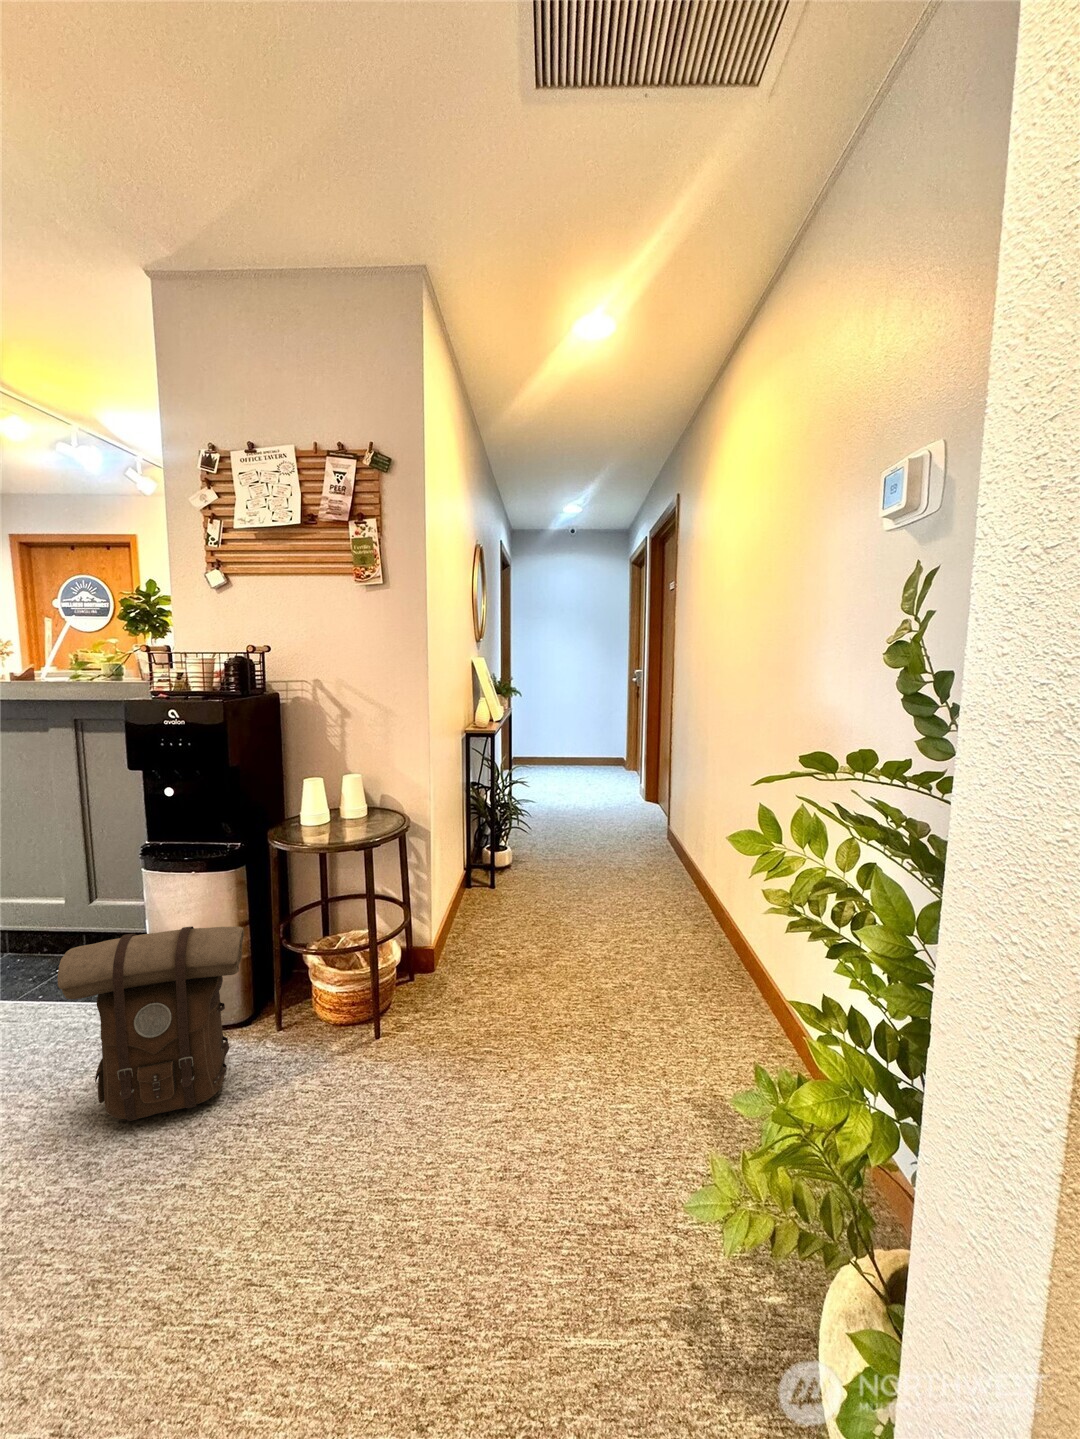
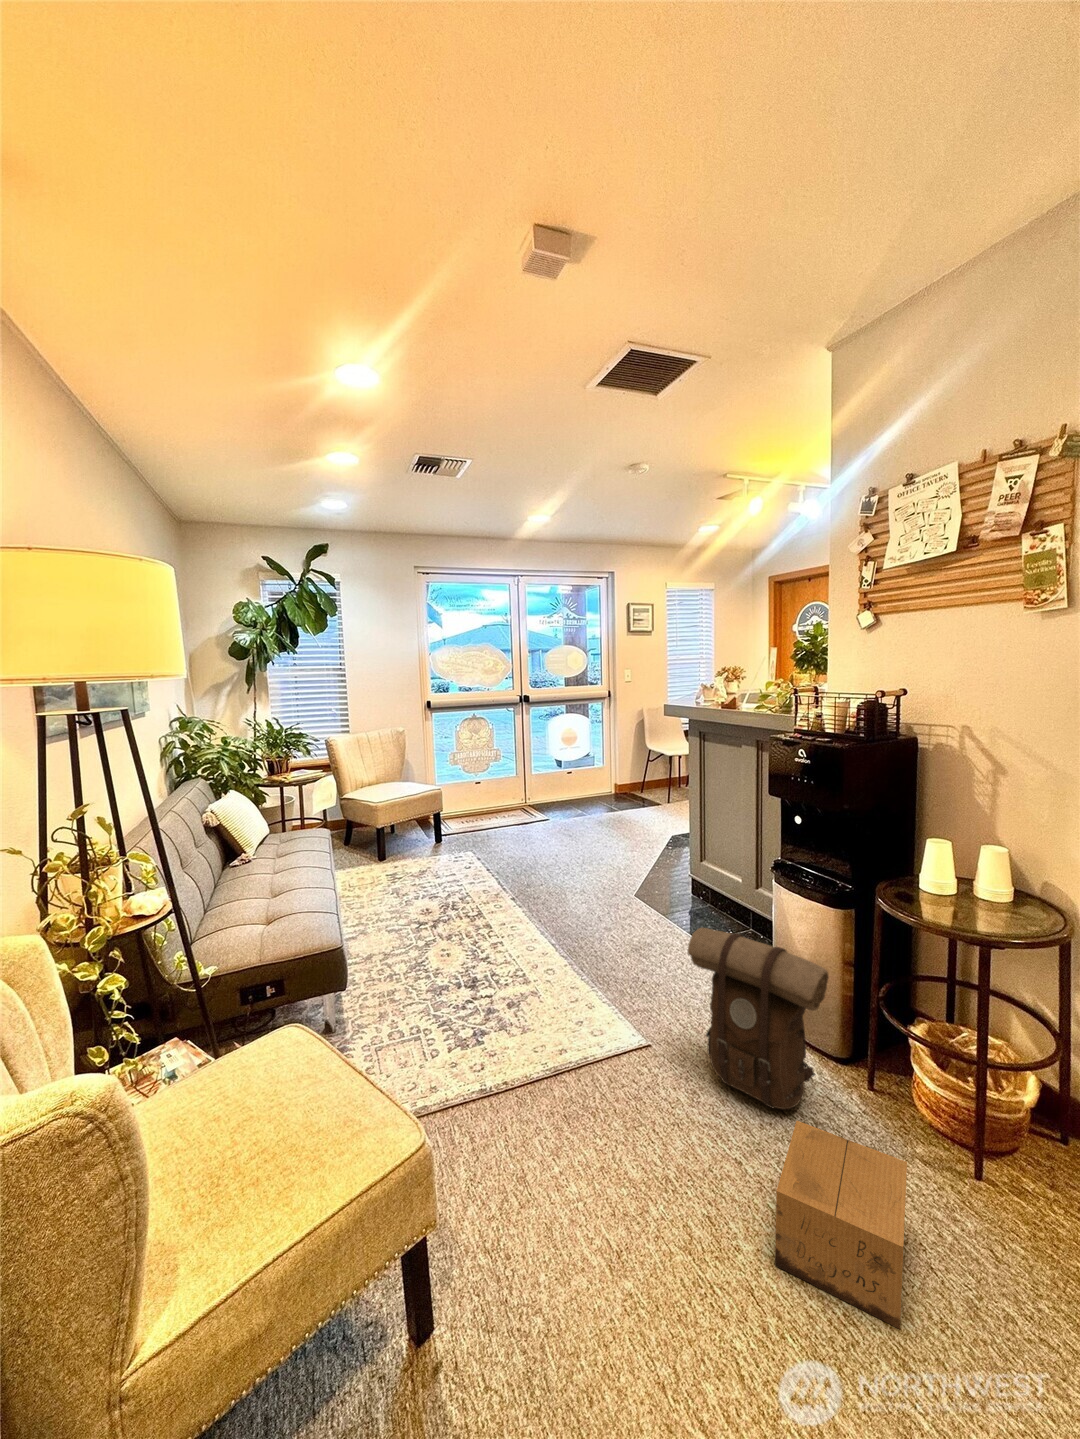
cardboard box: none [247,1052,376,1234] -> present [775,1121,907,1329]

